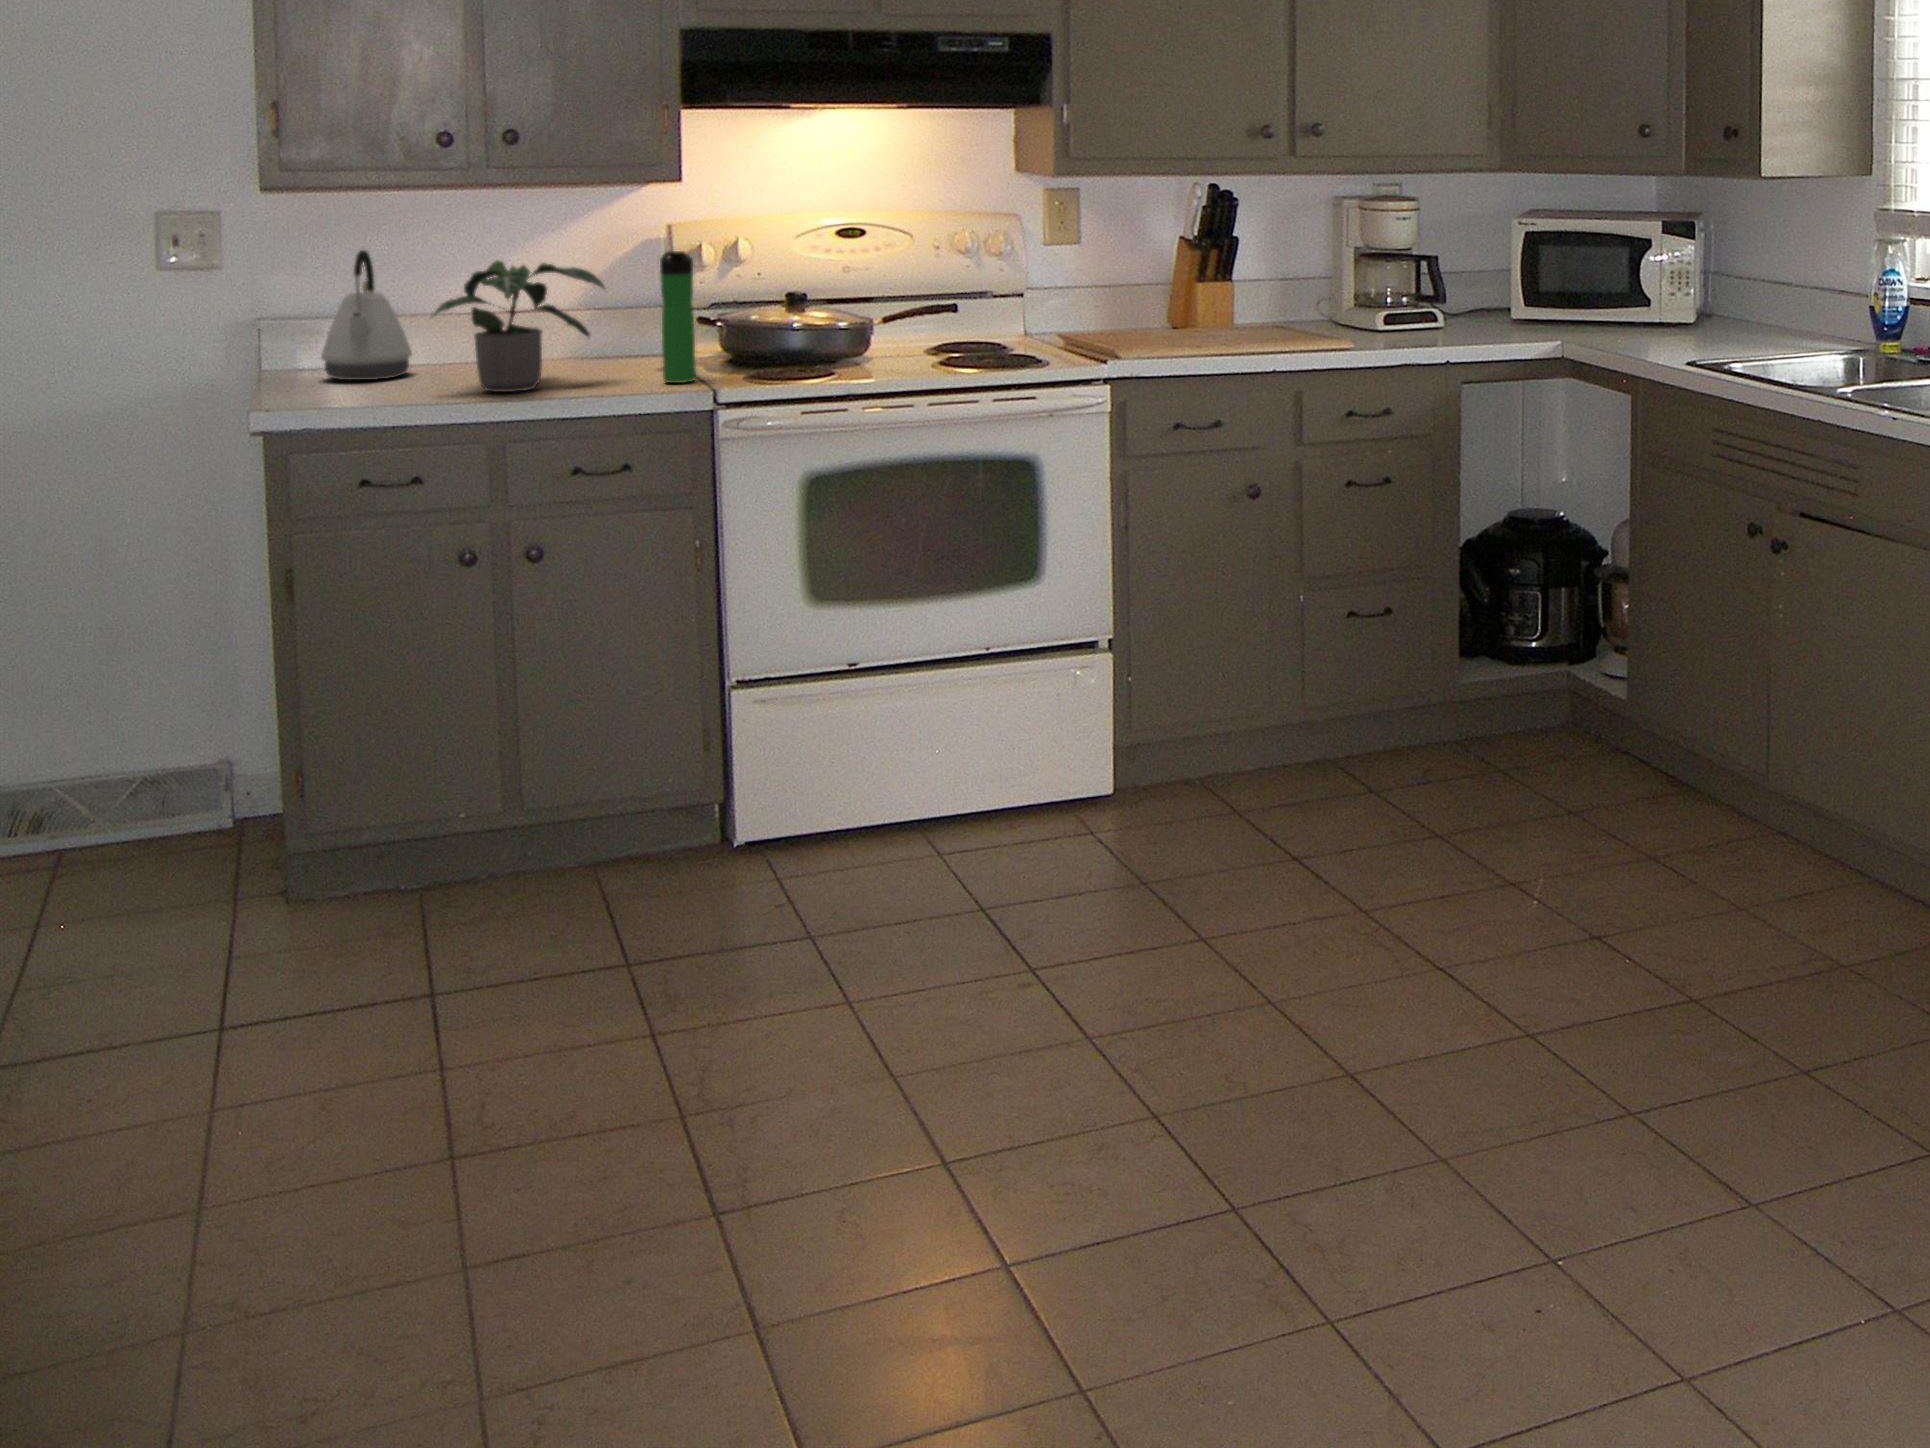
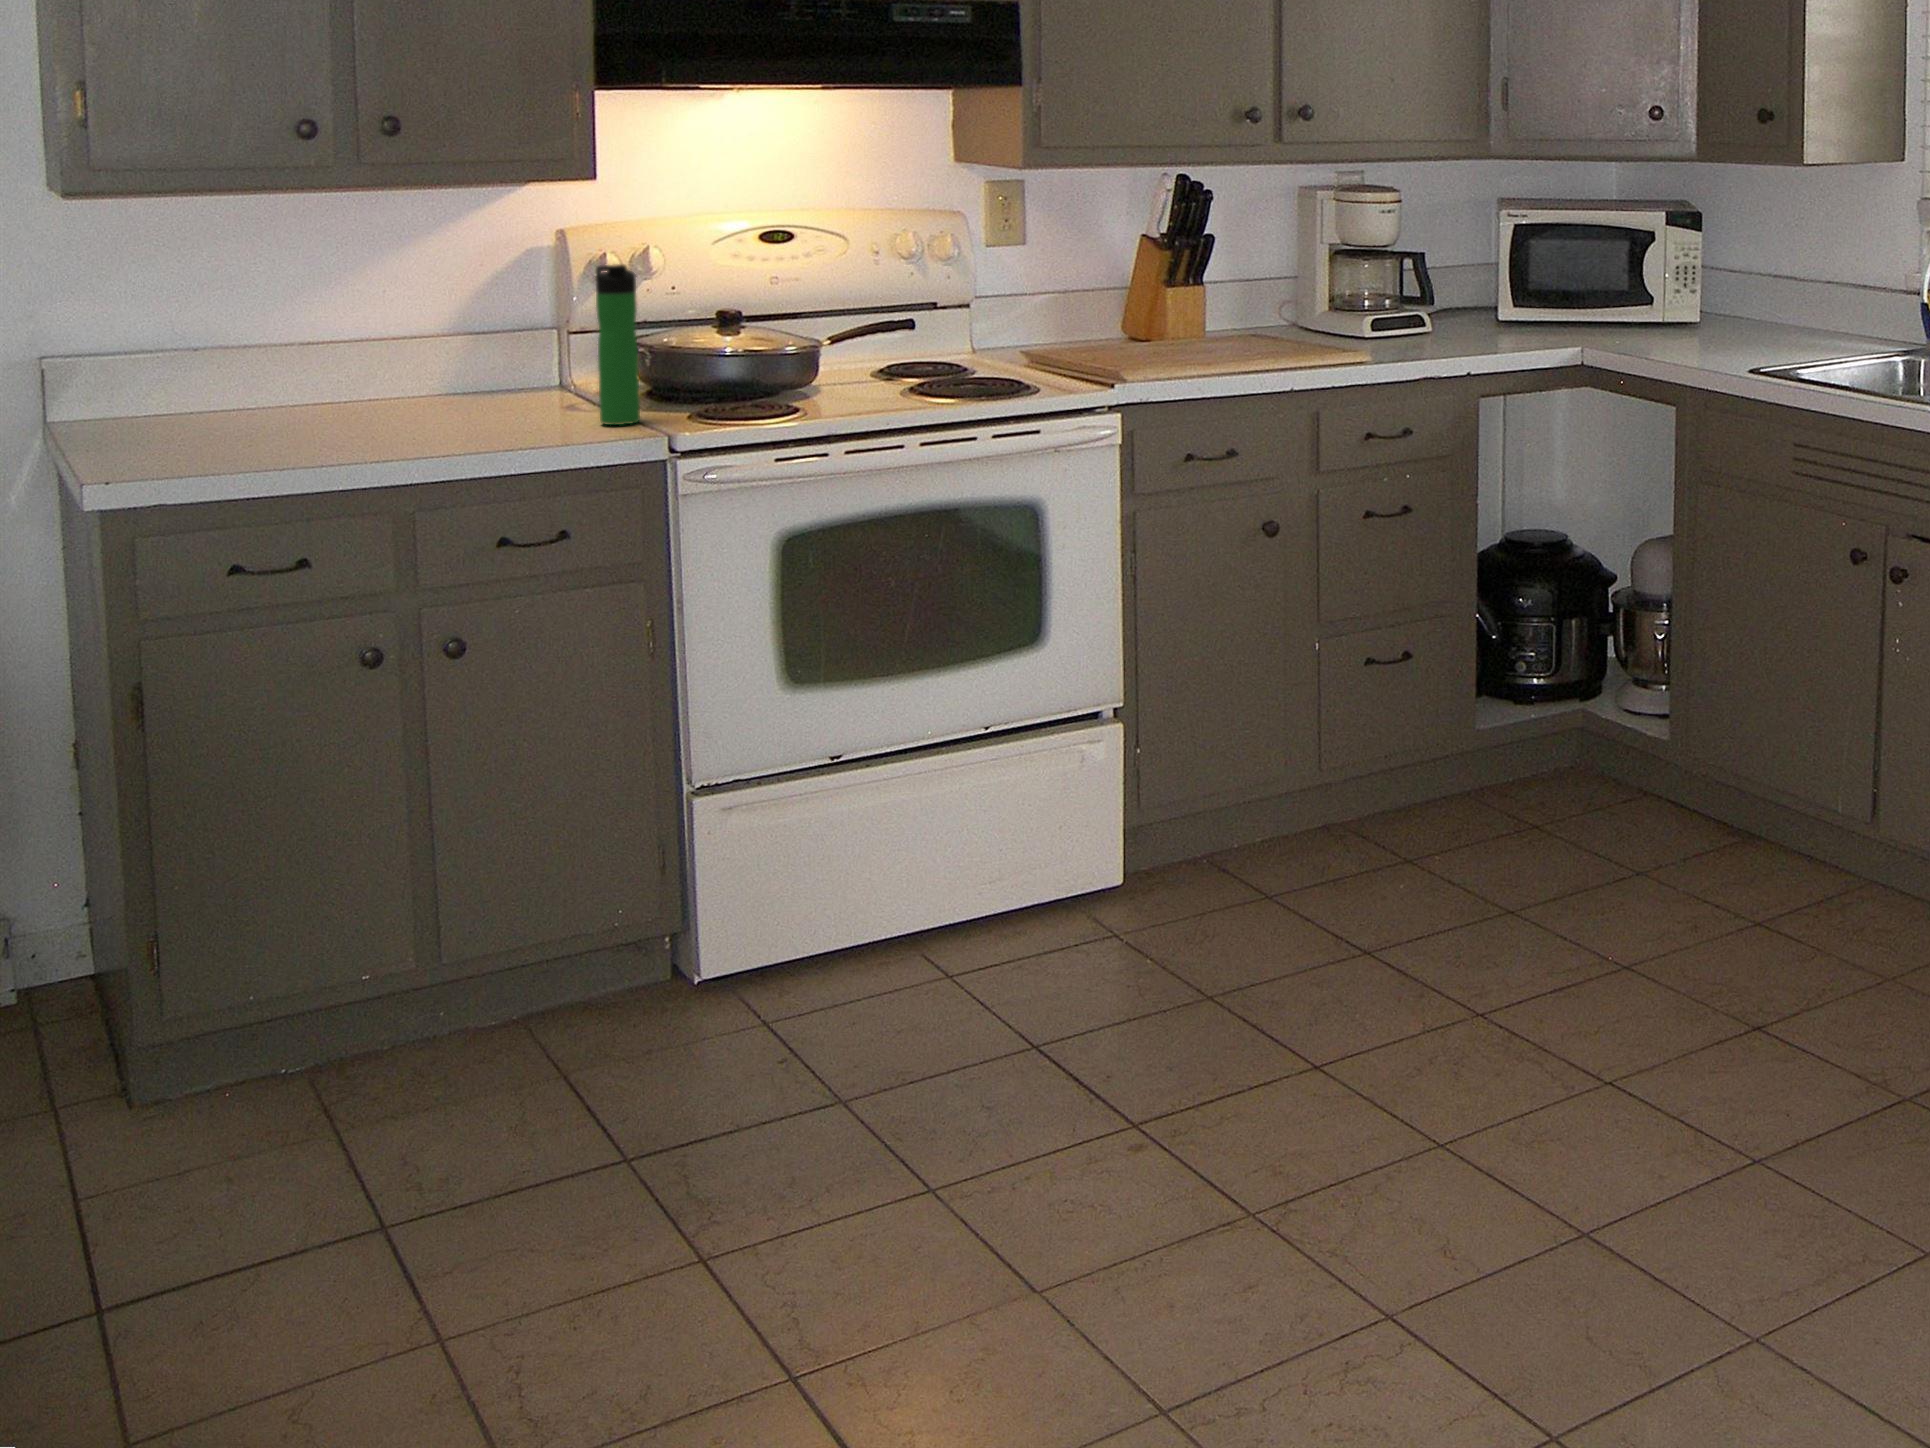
kettle: present [321,250,412,380] -> none [133,267,252,431]
potted plant: present [434,260,606,392] -> none [304,278,523,443]

